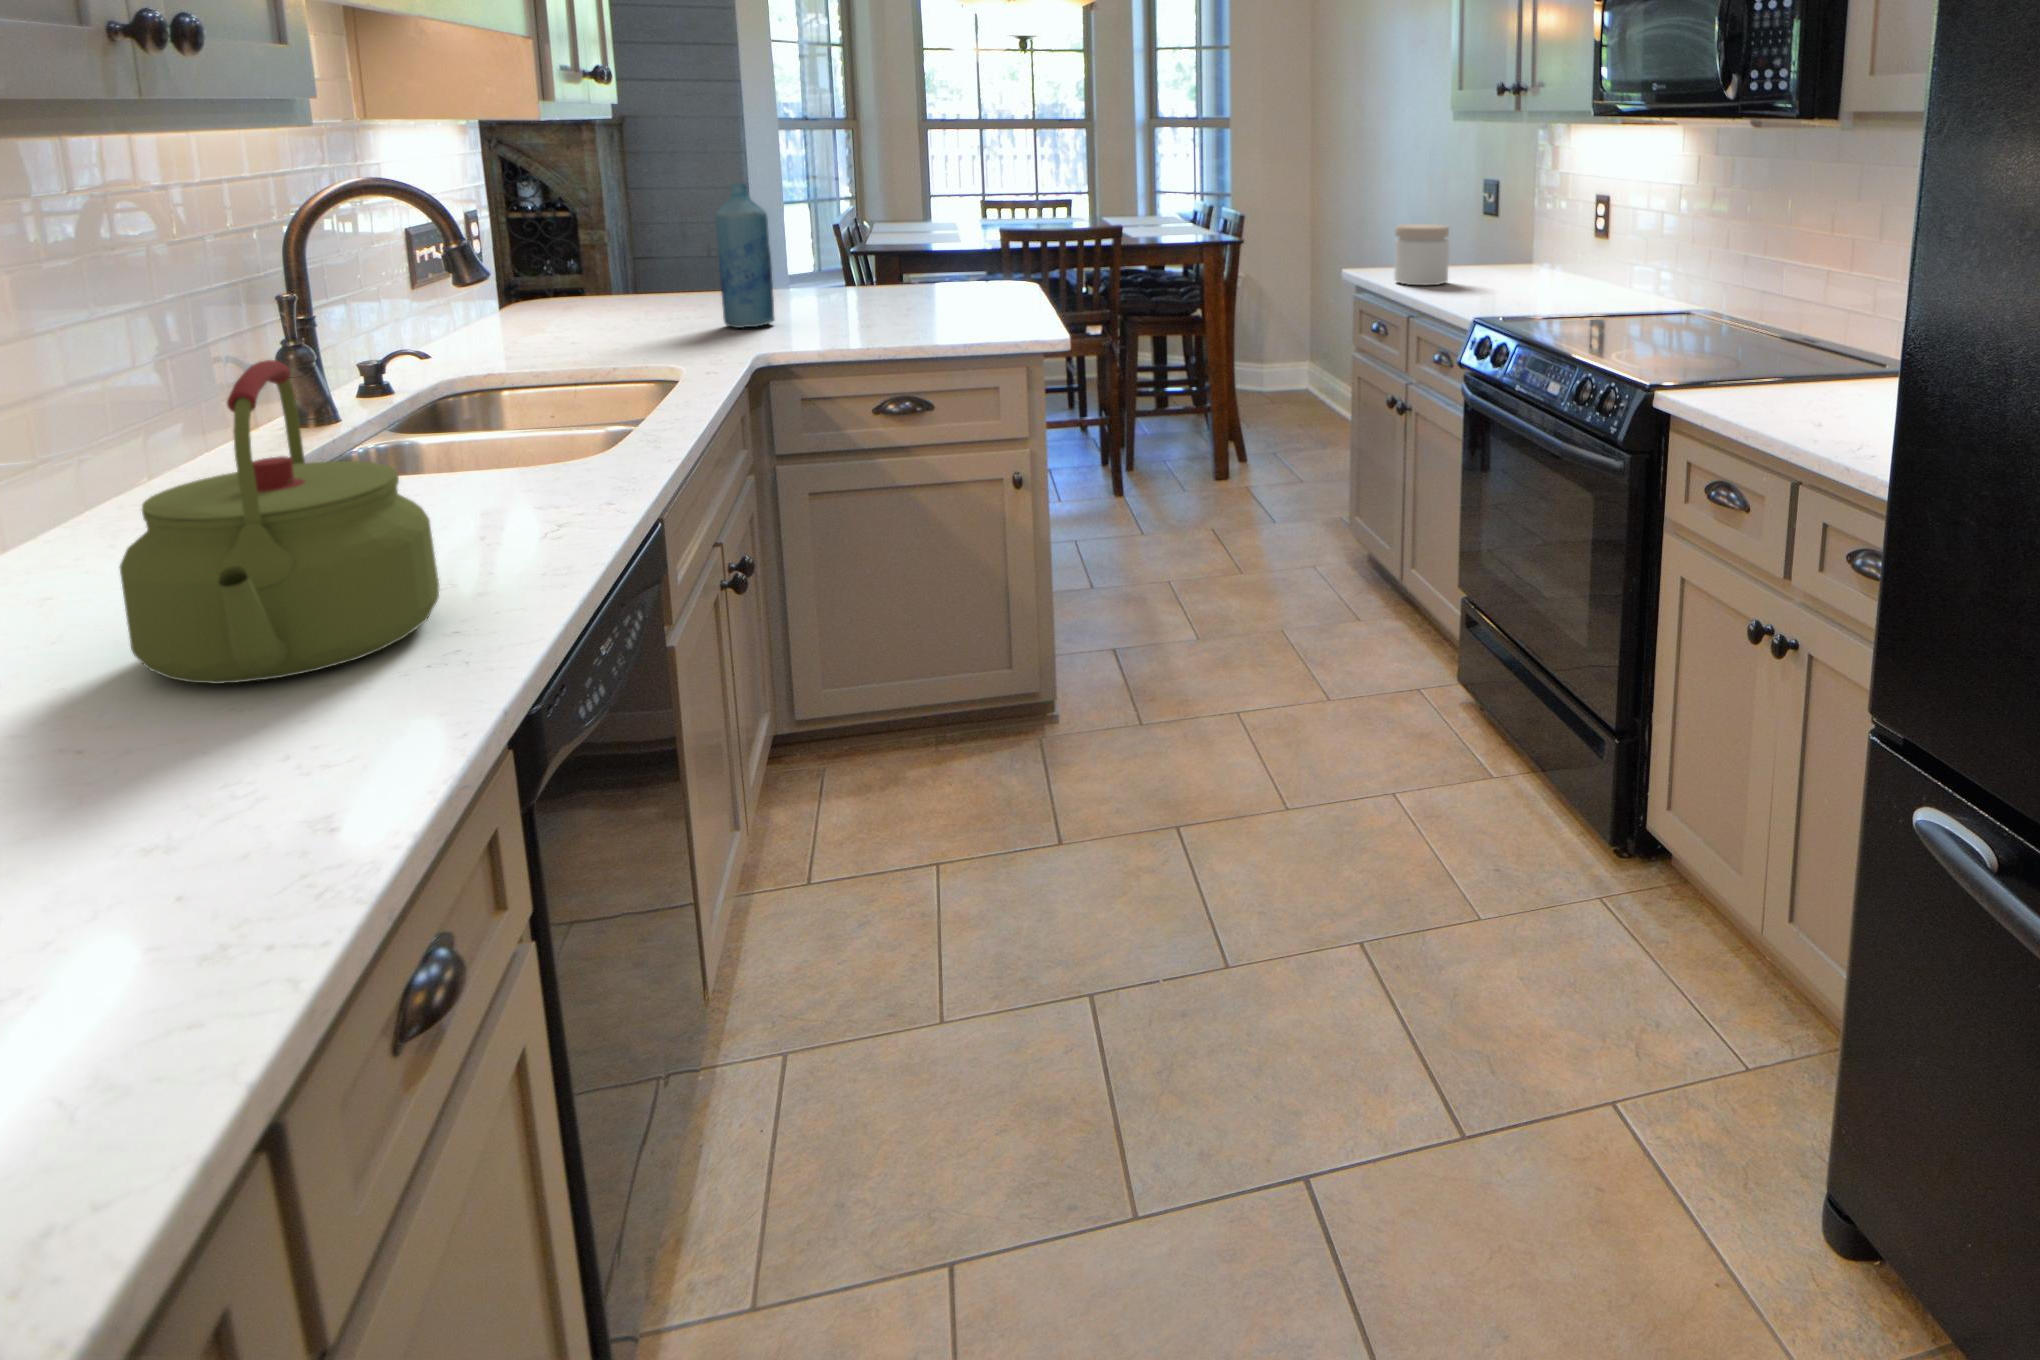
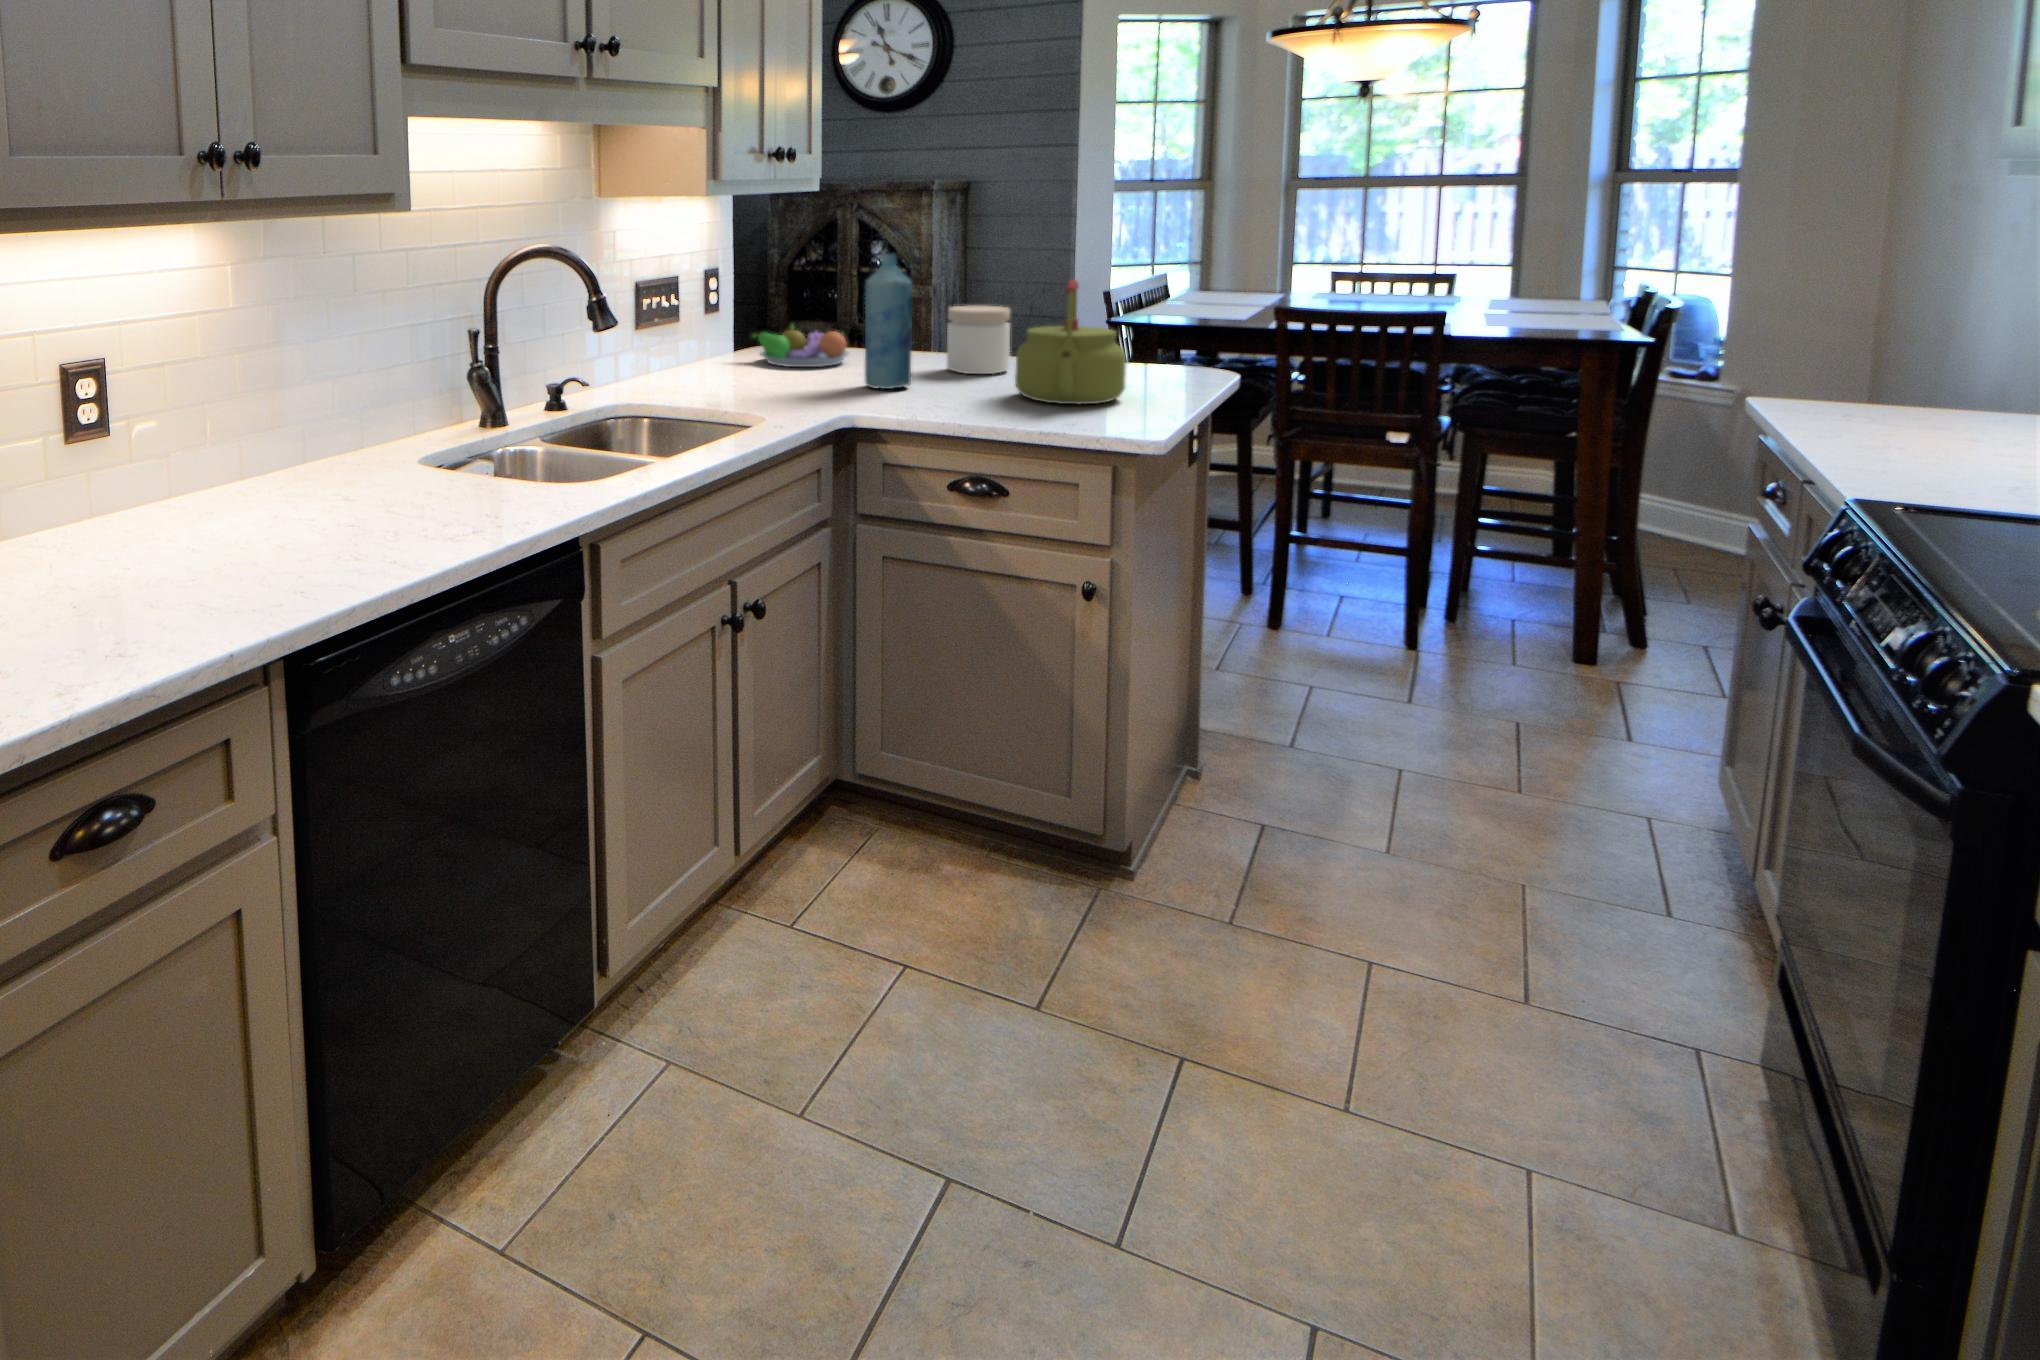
jar: present [1394,224,1449,285] -> present [947,305,1010,374]
fruit bowl: none [533,269,664,318] -> present [752,325,849,367]
kettle: present [120,360,439,684] -> present [1015,279,1126,404]

